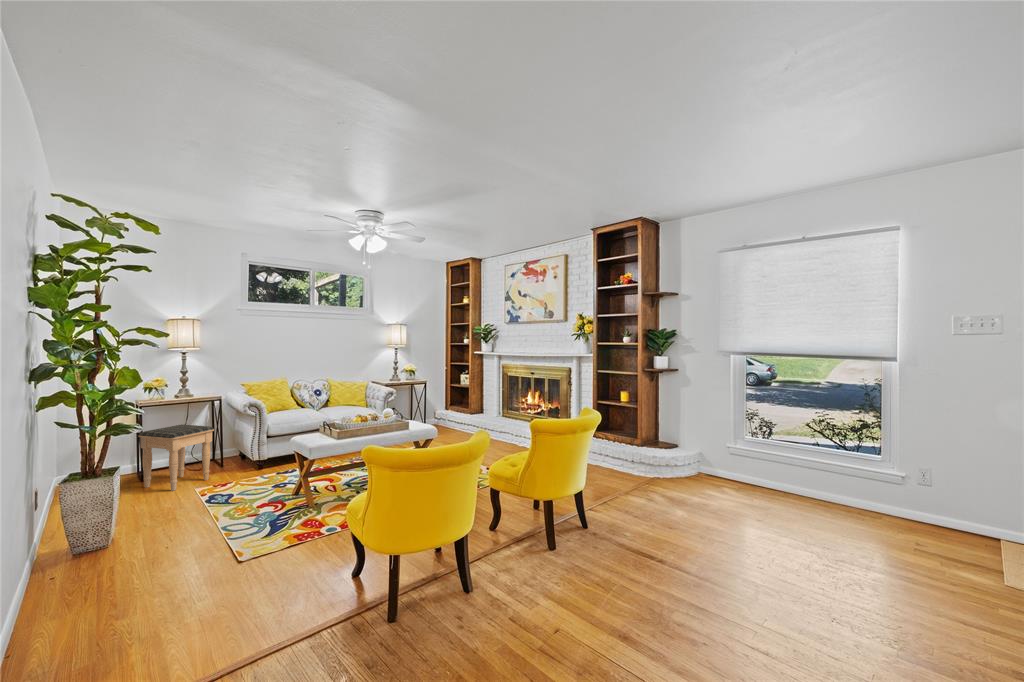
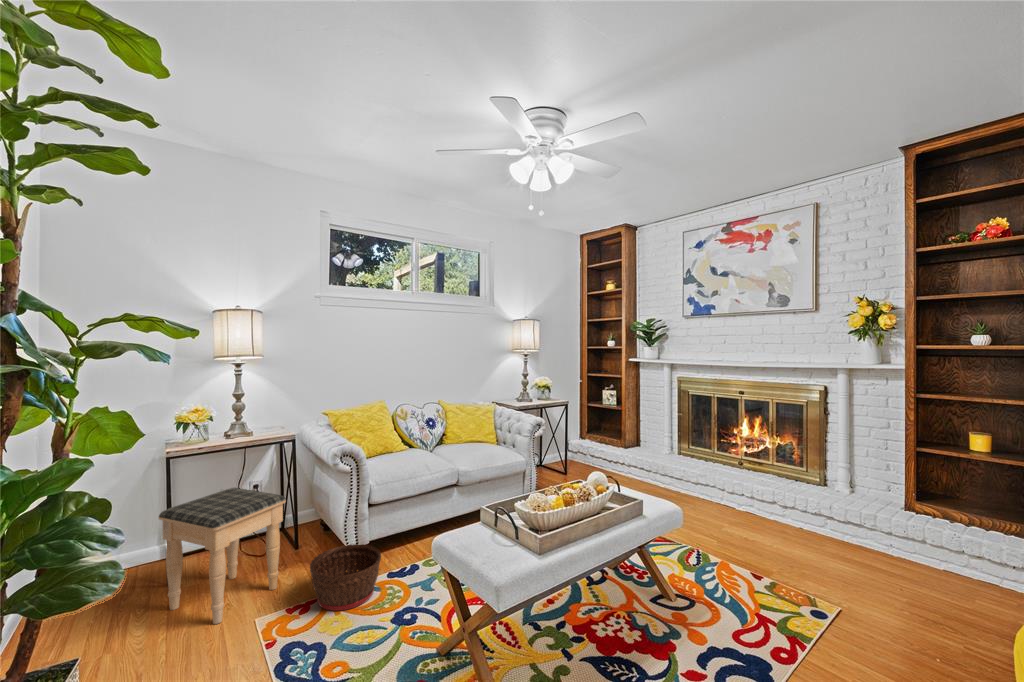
basket: none [227,456,271,485] -> present [310,544,381,611]

